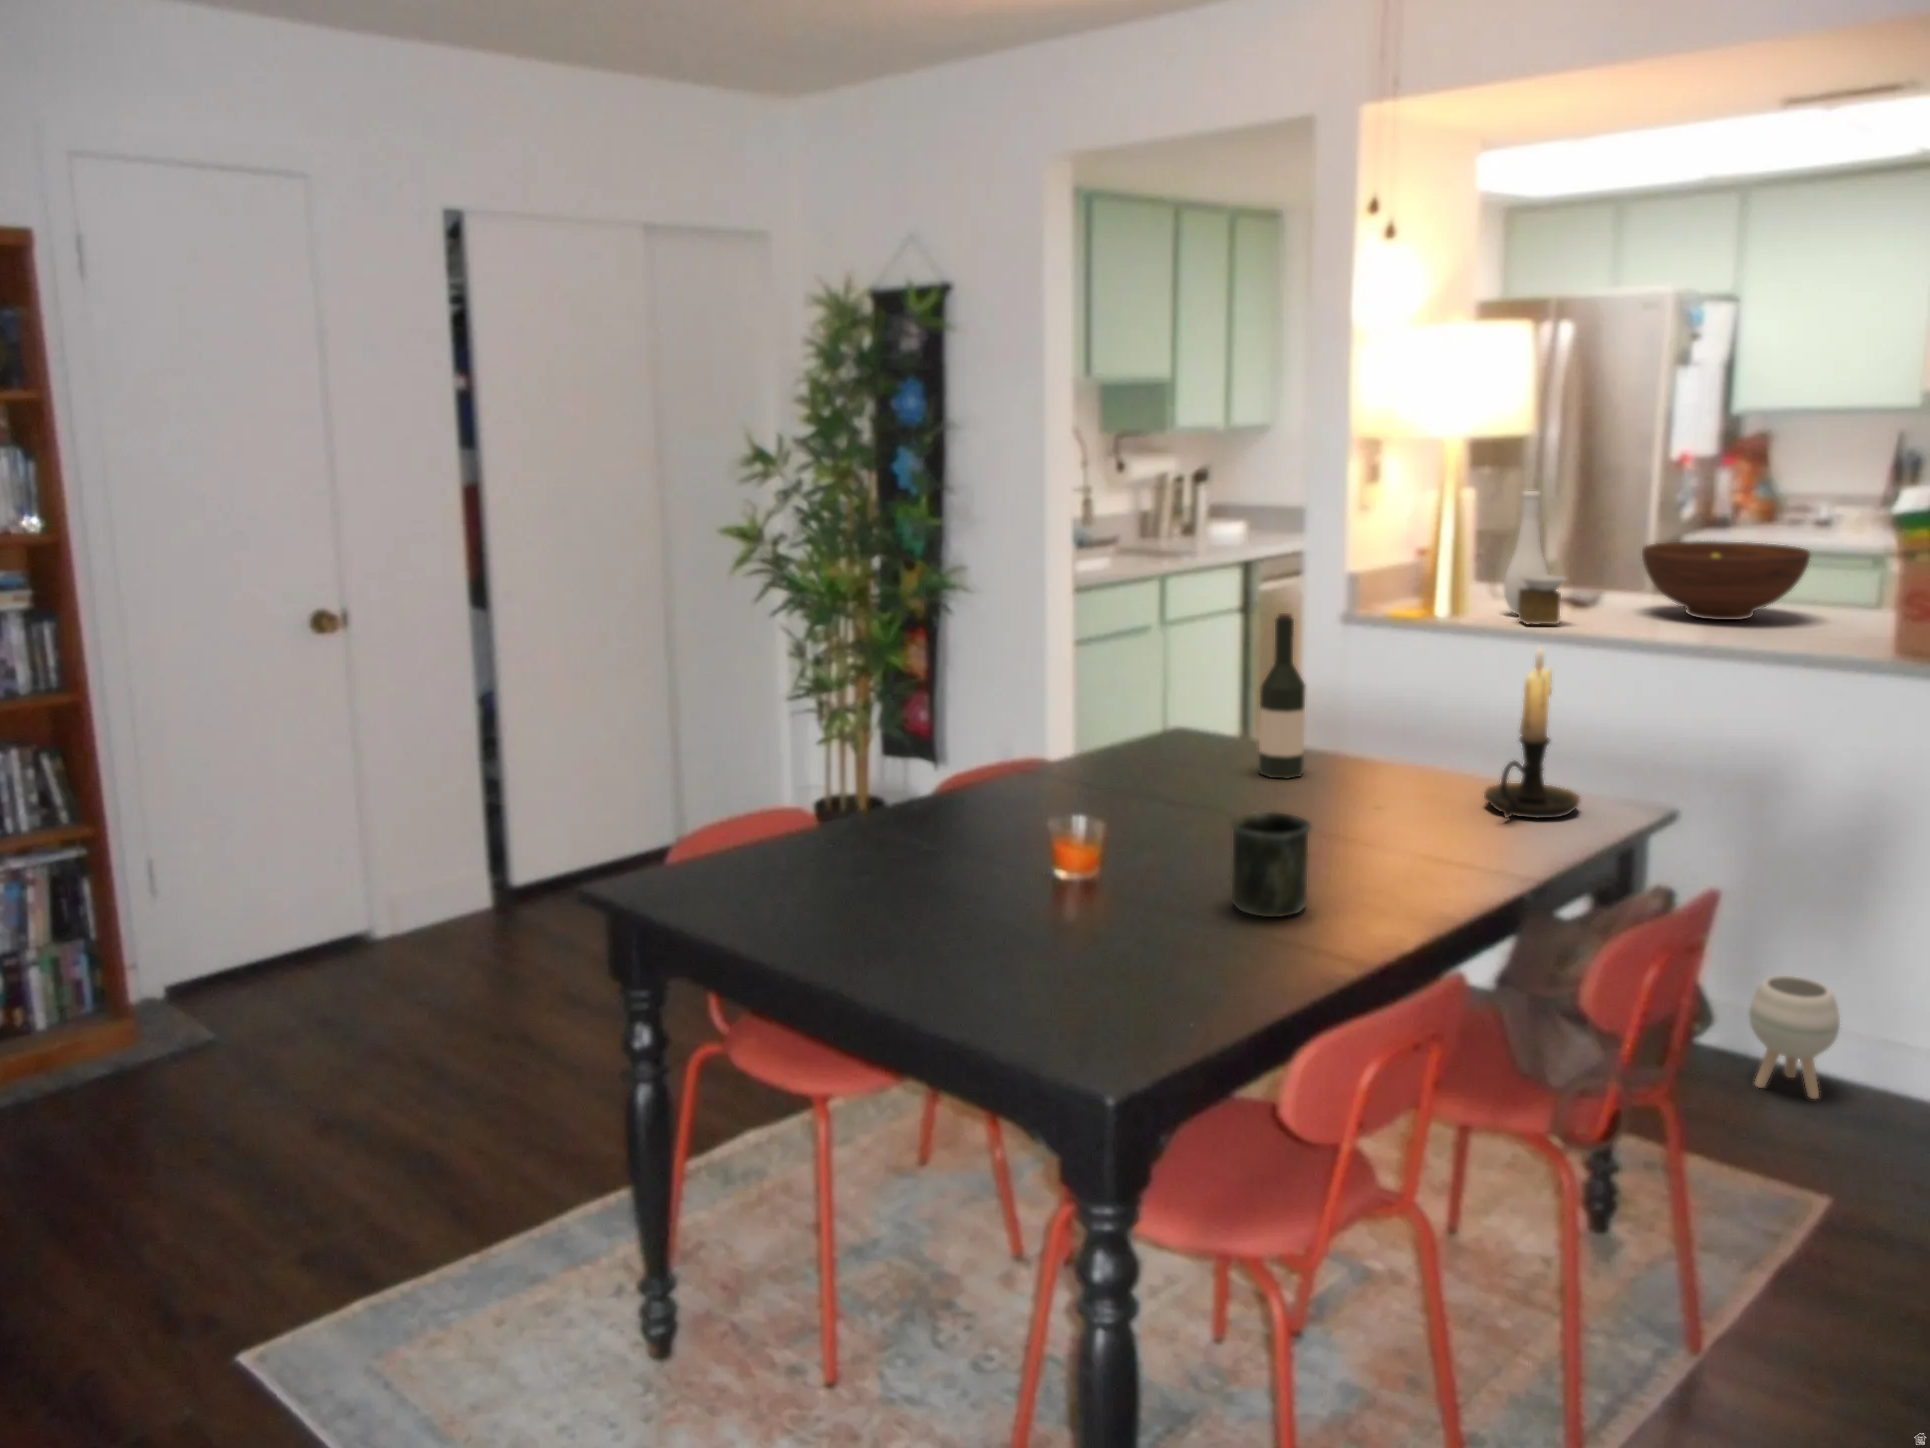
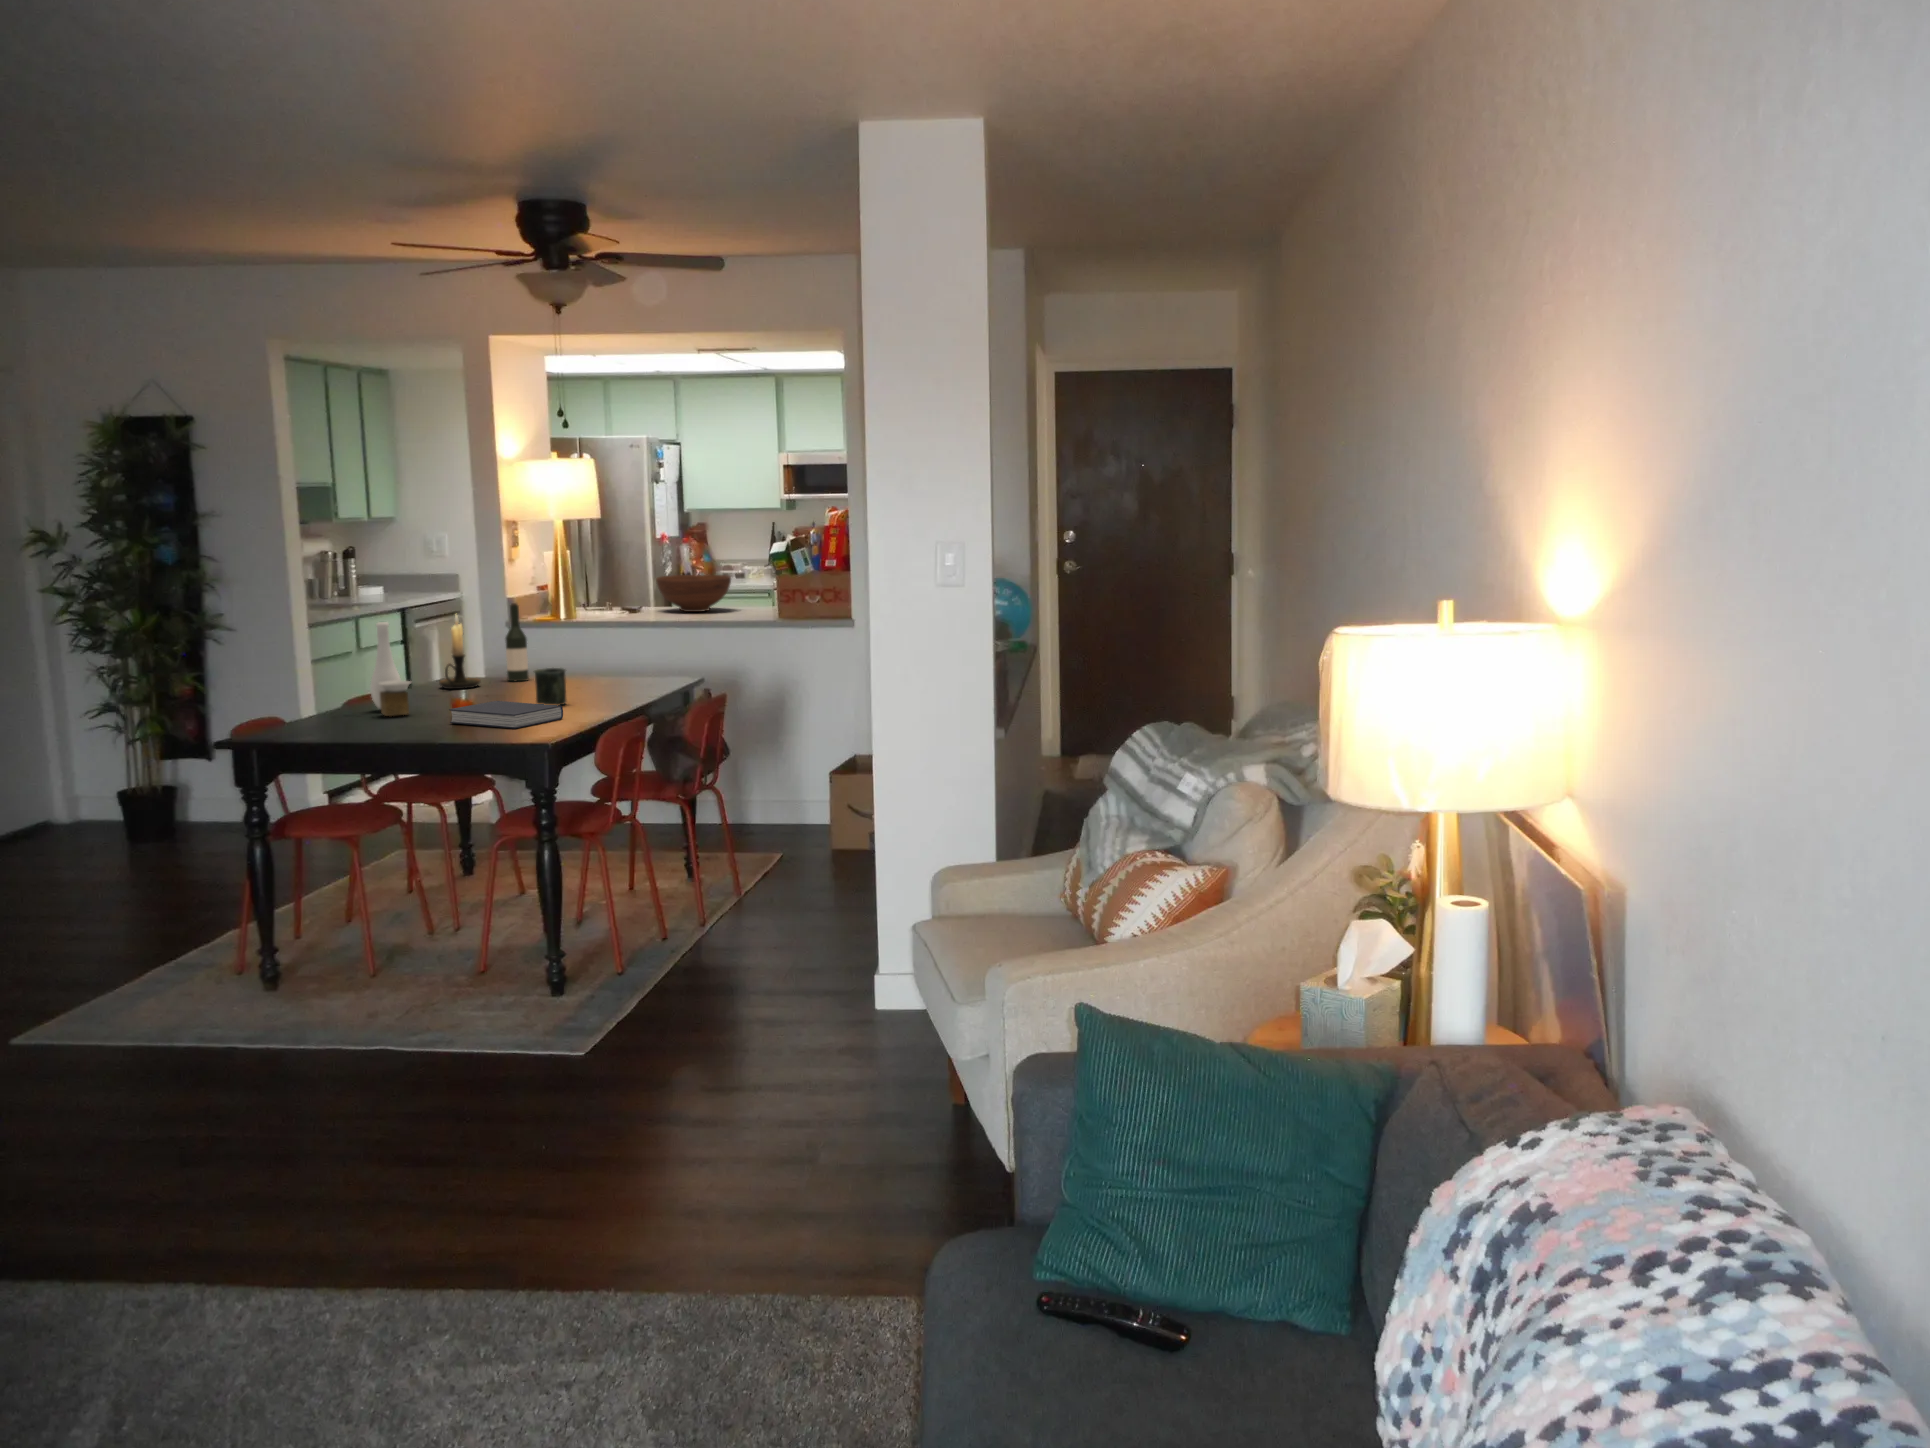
vase: present [1504,491,1566,624] -> present [370,622,411,716]
candle holder: present [1484,648,1580,818] -> present [439,615,481,689]
book: none [972,899,1242,1038] -> present [449,701,563,729]
planter: present [1749,976,1840,1099] -> none [729,769,765,822]

